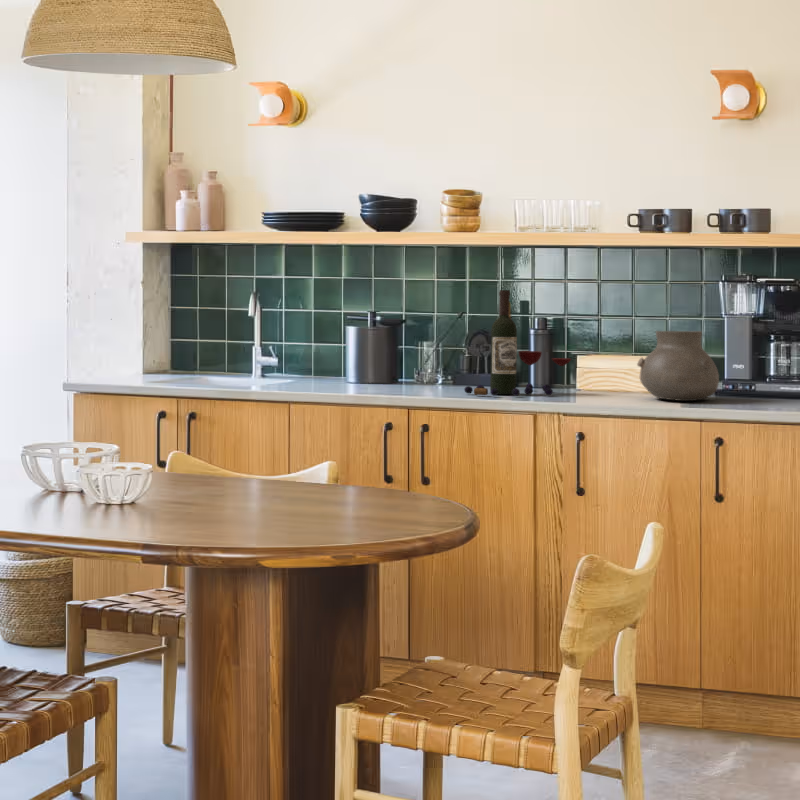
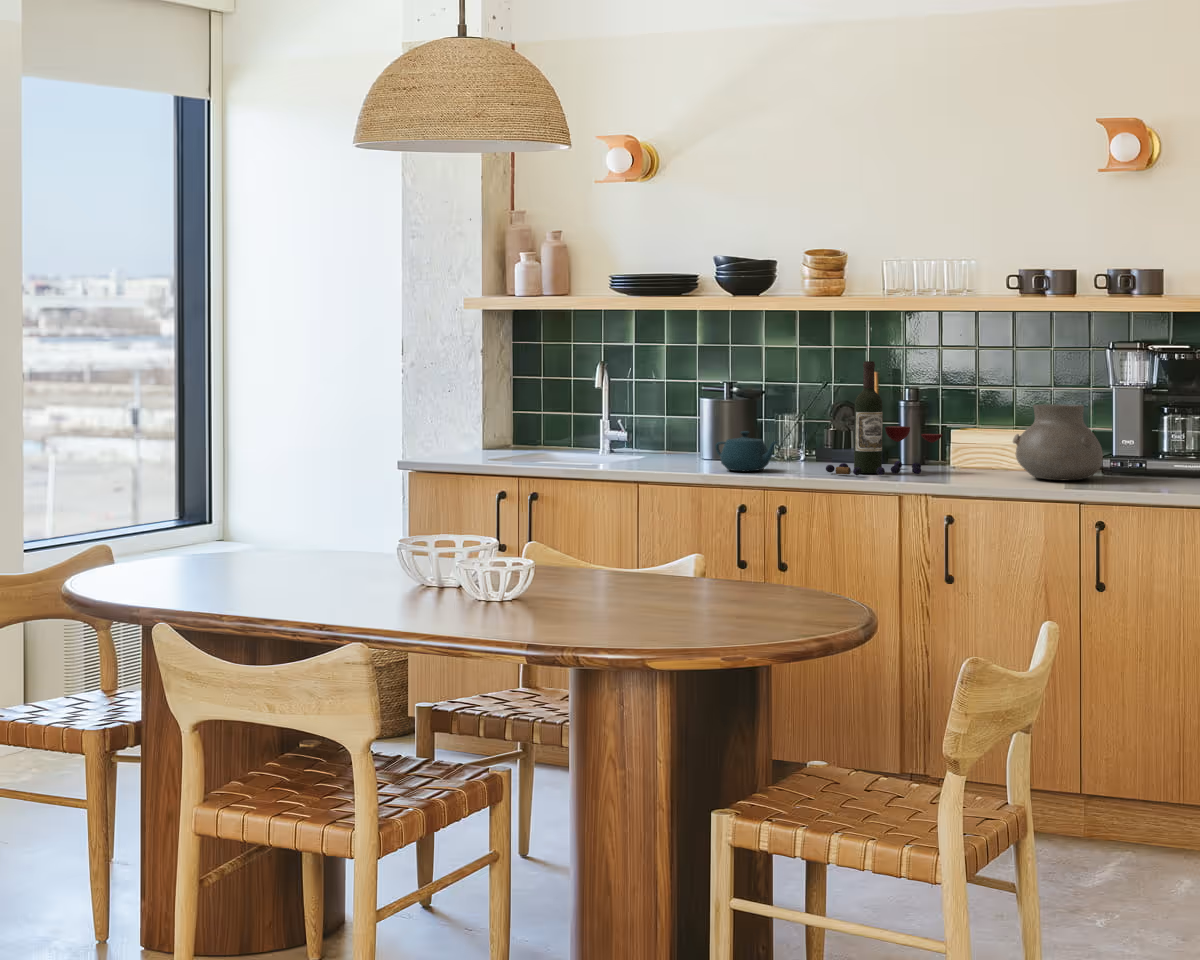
teapot: none [361,355,421,392] -> present [715,431,778,471]

